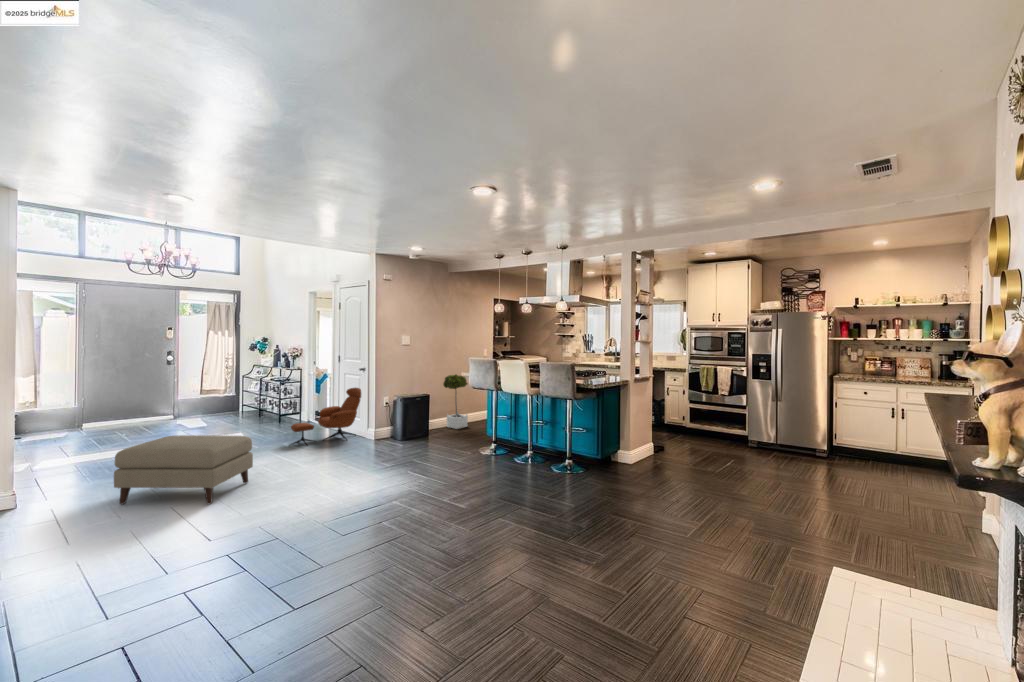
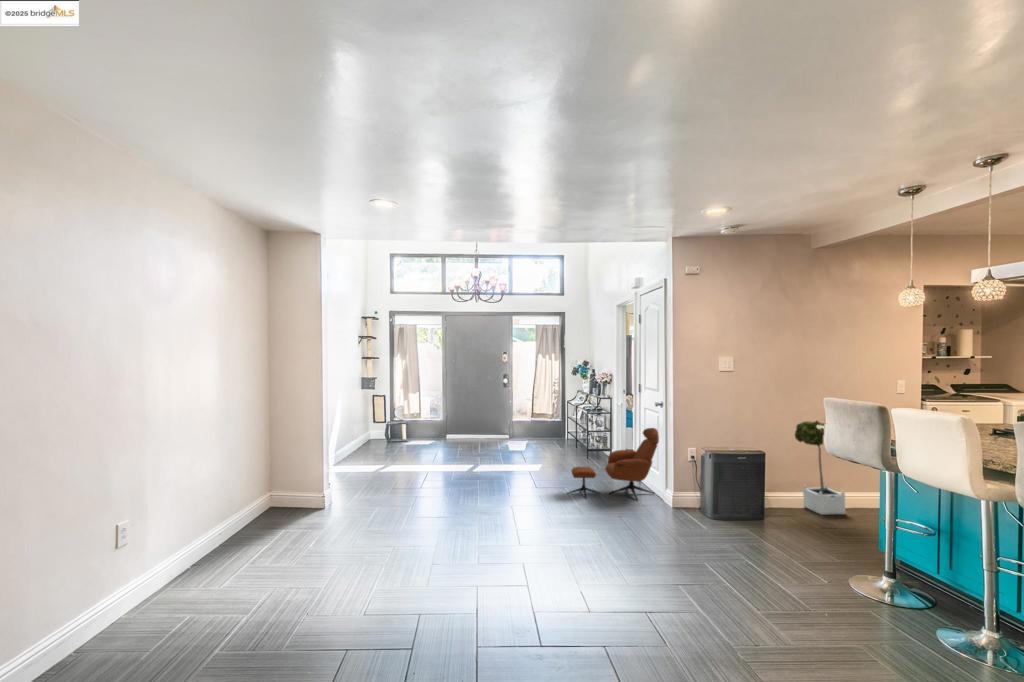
ottoman: present [114,435,253,504] -> none [364,467,485,563]

